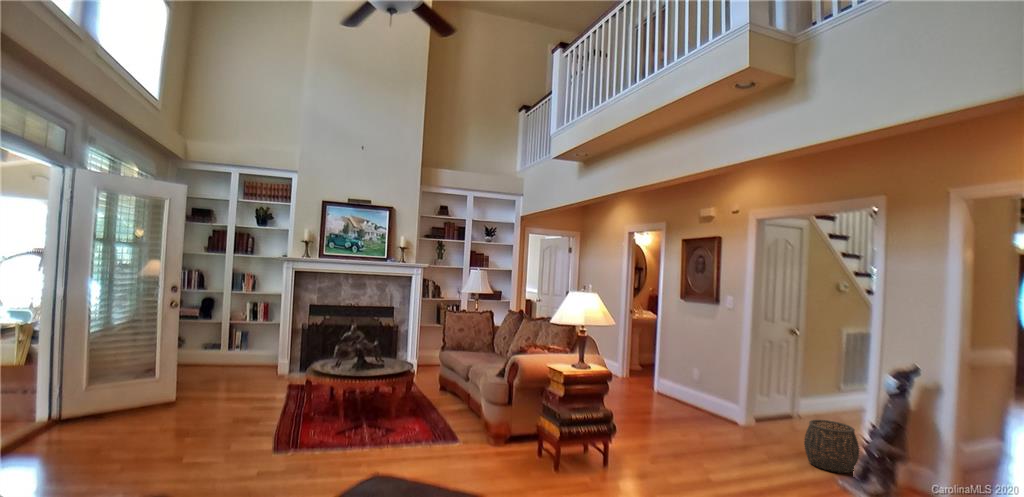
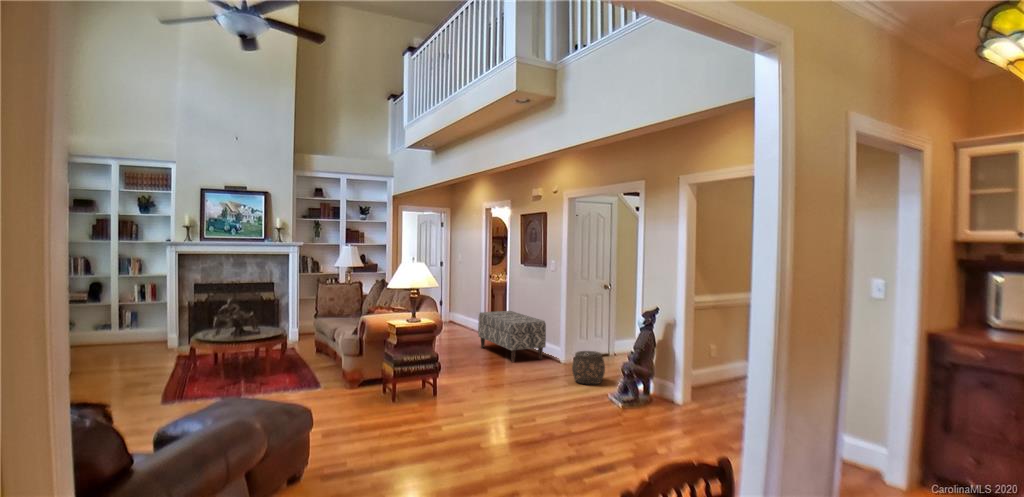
bench: none [631,353,732,423] -> present [478,311,546,362]

